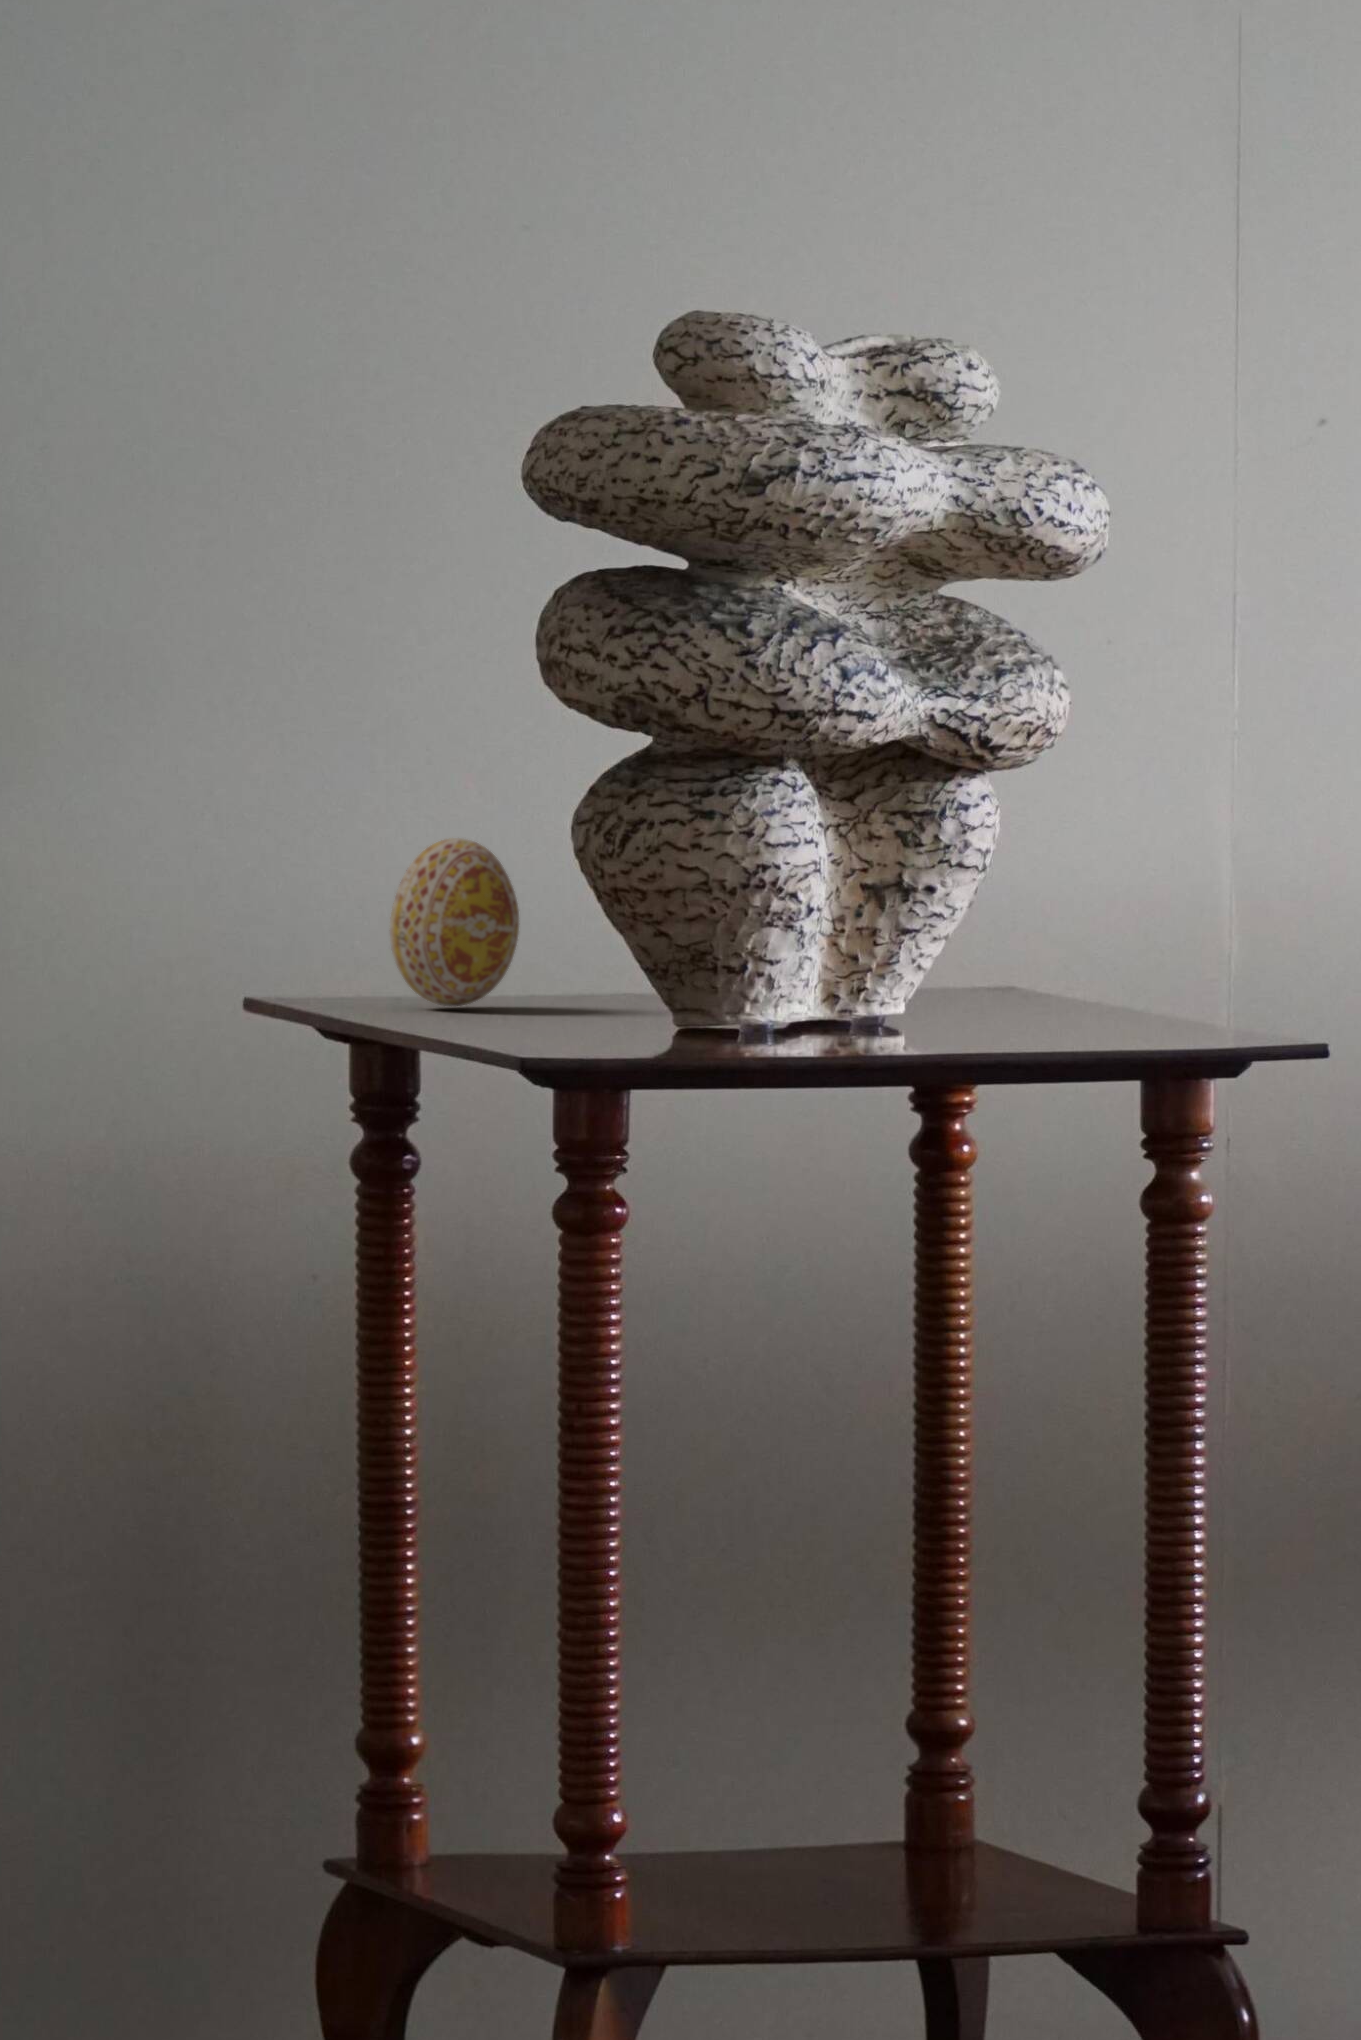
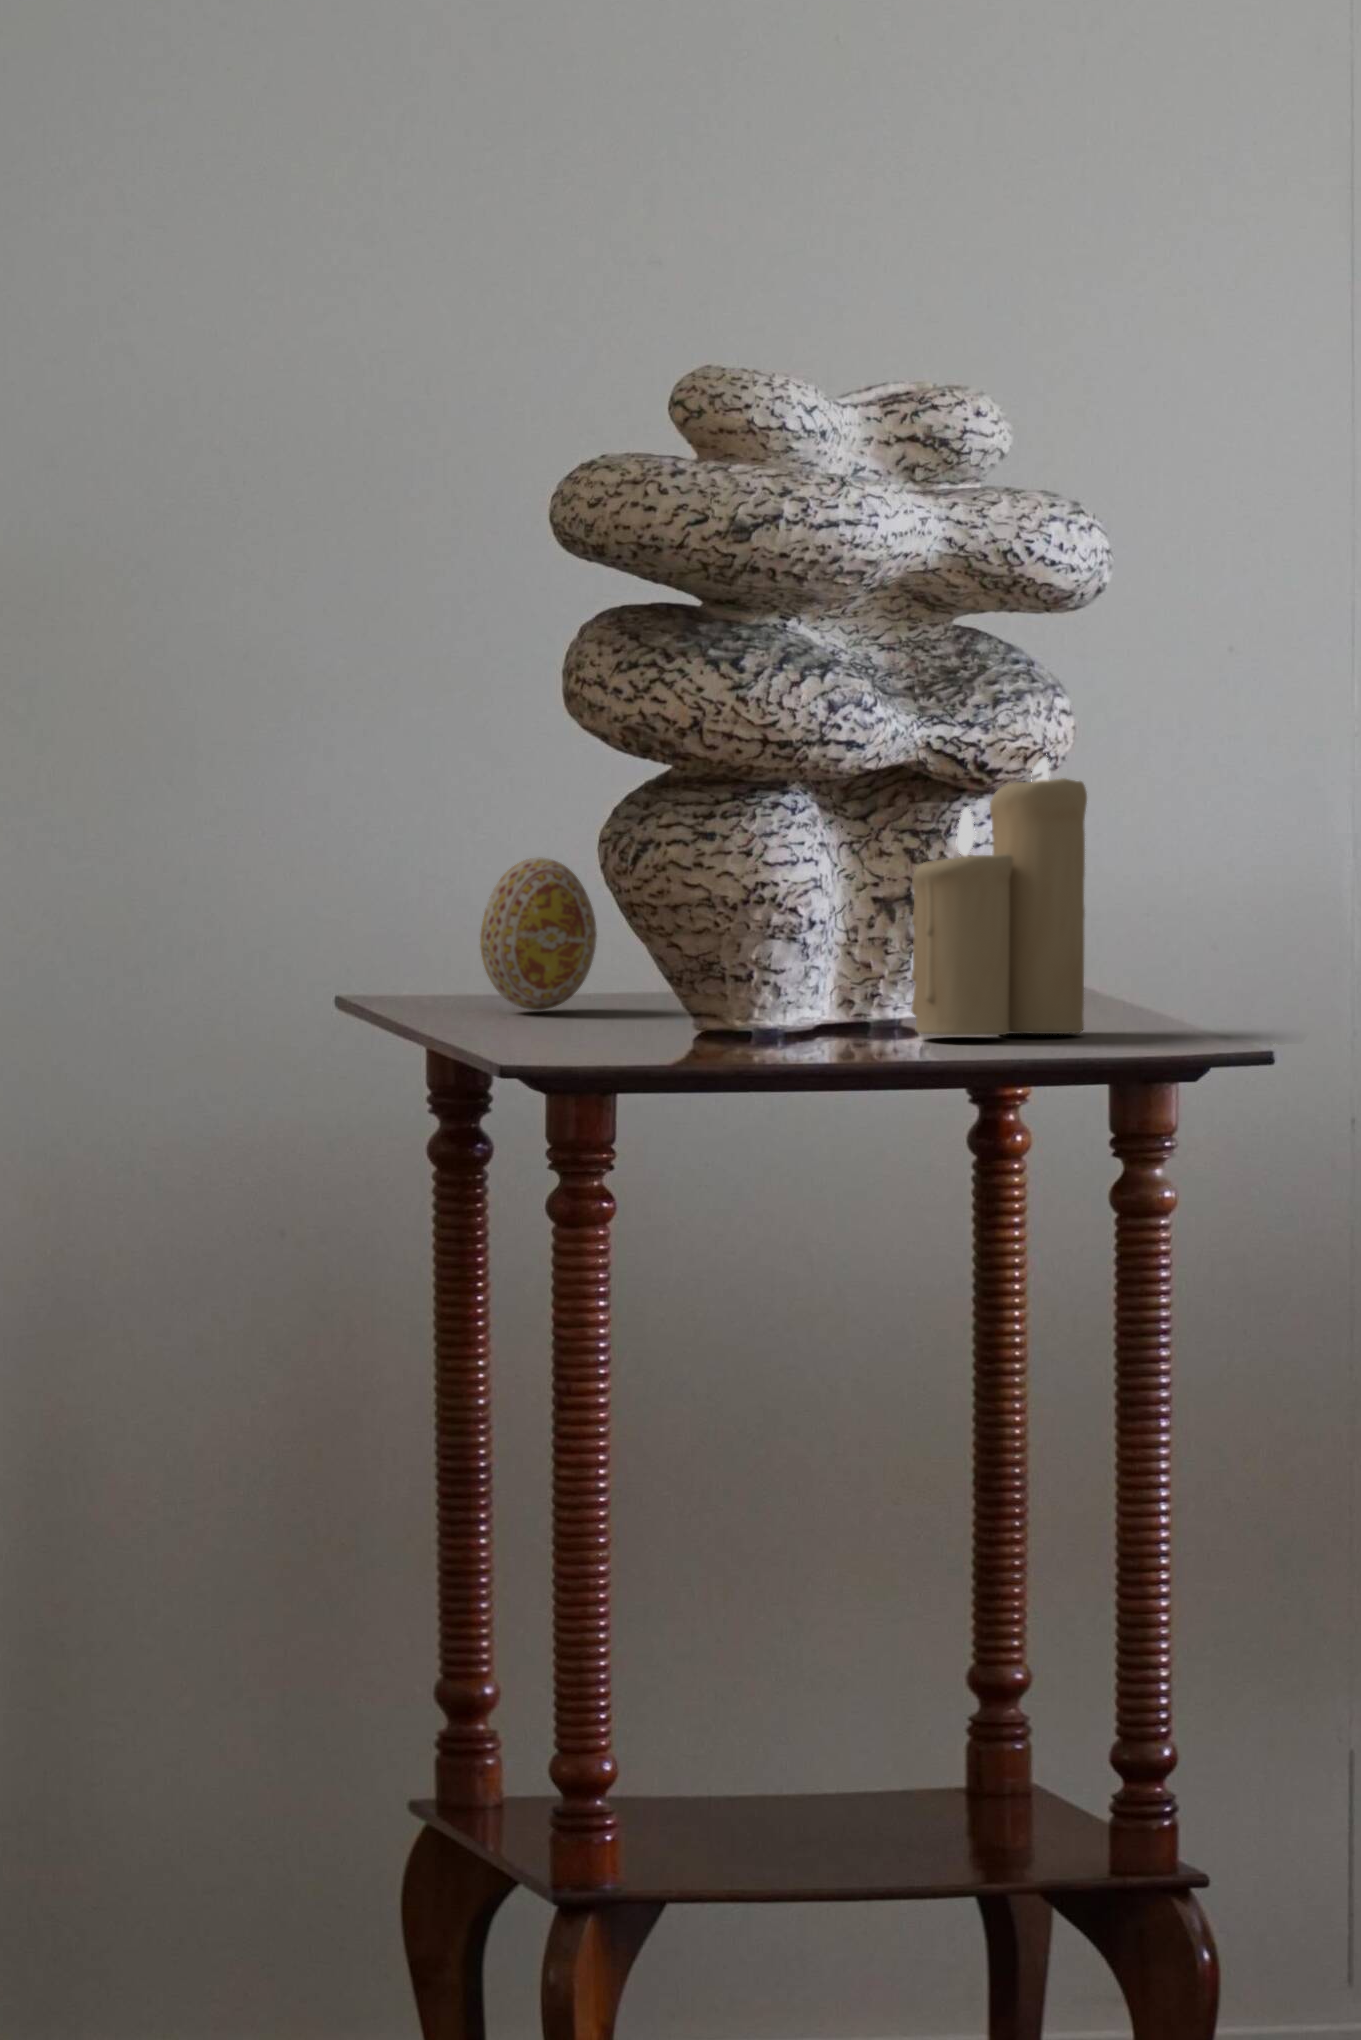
candle: none [918,724,1093,1030] -> present [911,757,1087,1035]

